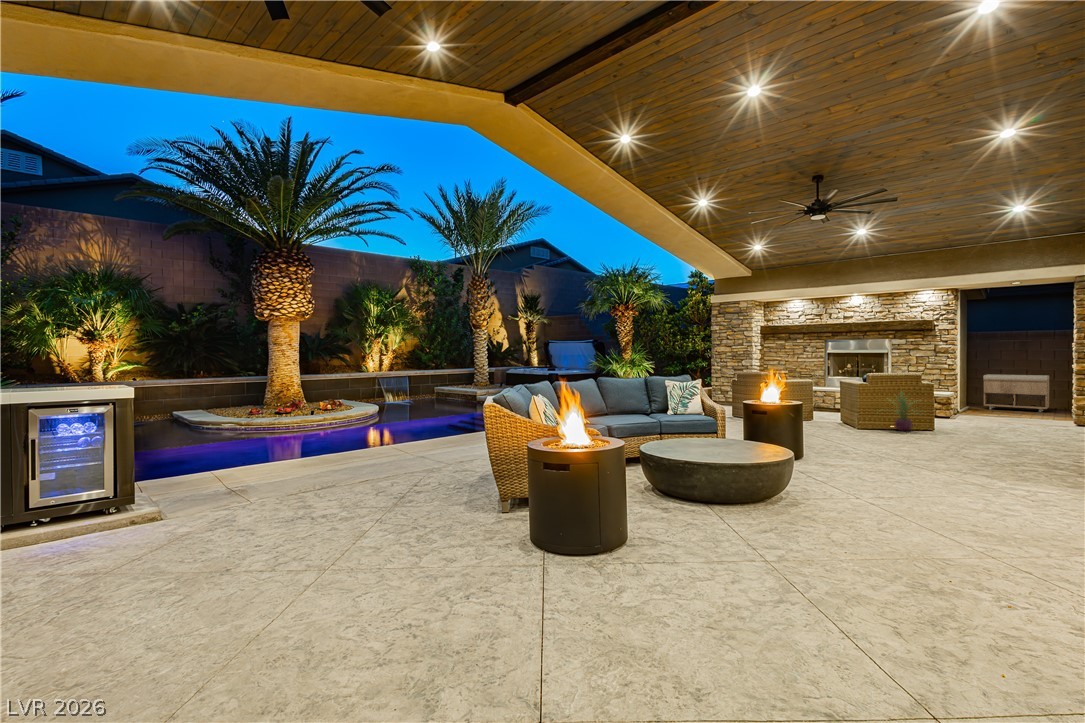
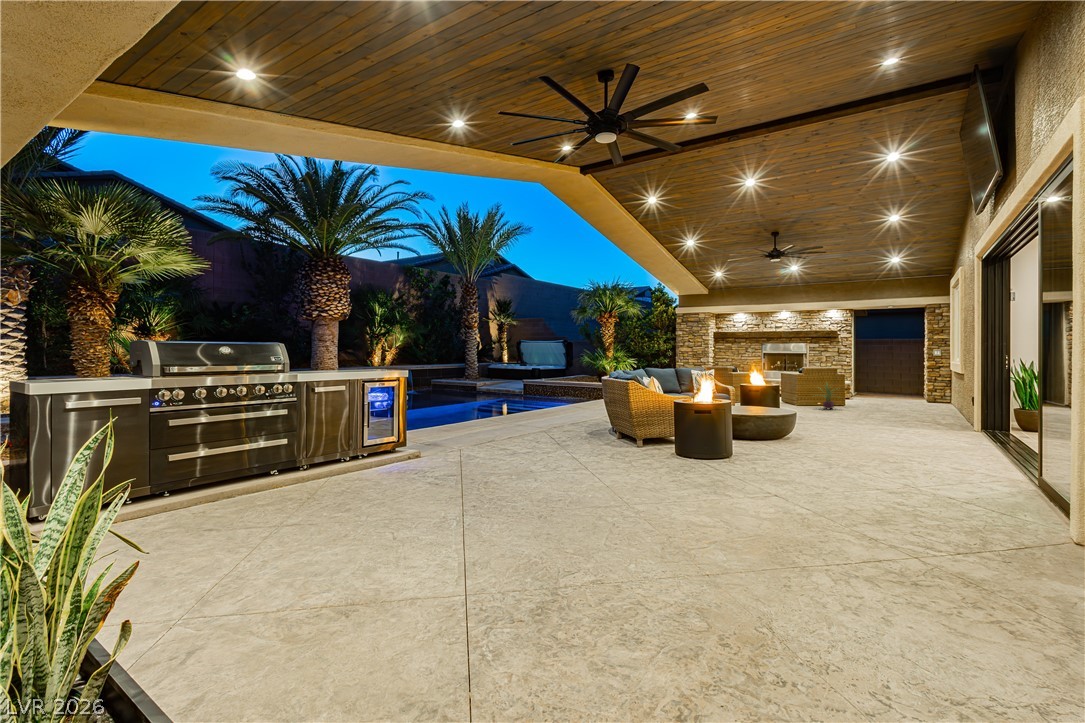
storage bench: present [983,374,1049,412] -> none [868,369,908,396]

